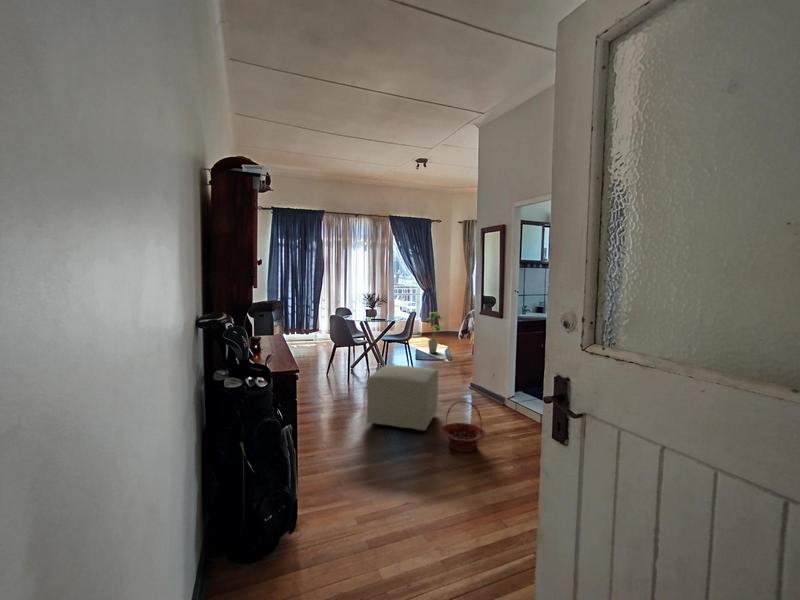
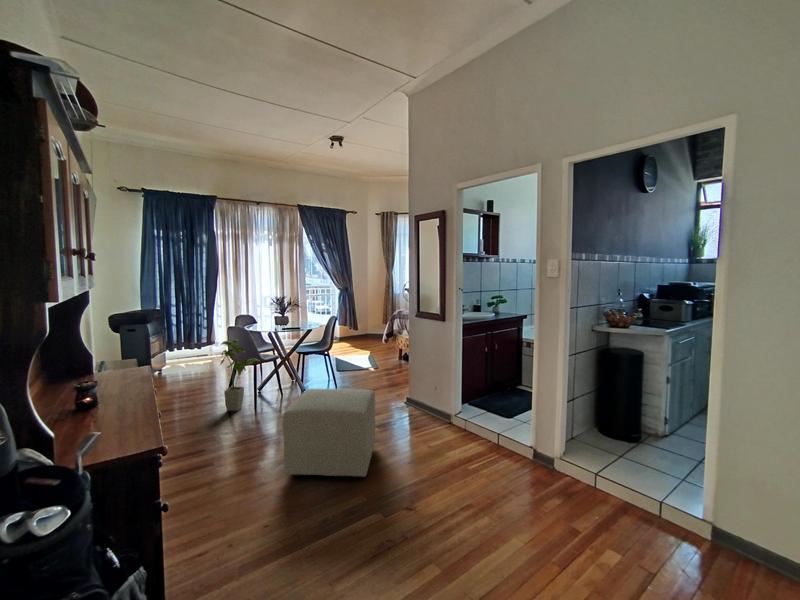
house plant: present [427,312,446,353] -> present [220,339,259,411]
basket: present [440,401,486,452] -> none [387,434,447,504]

